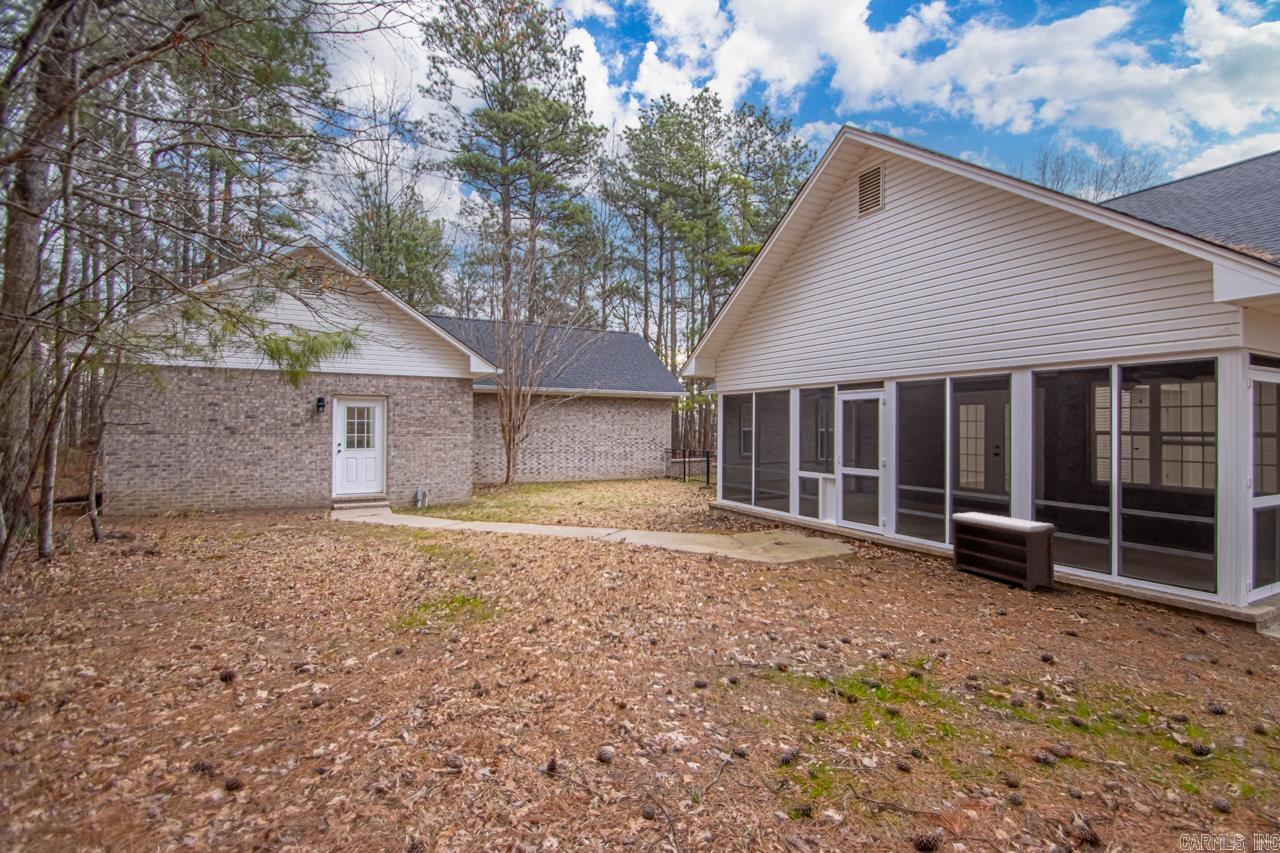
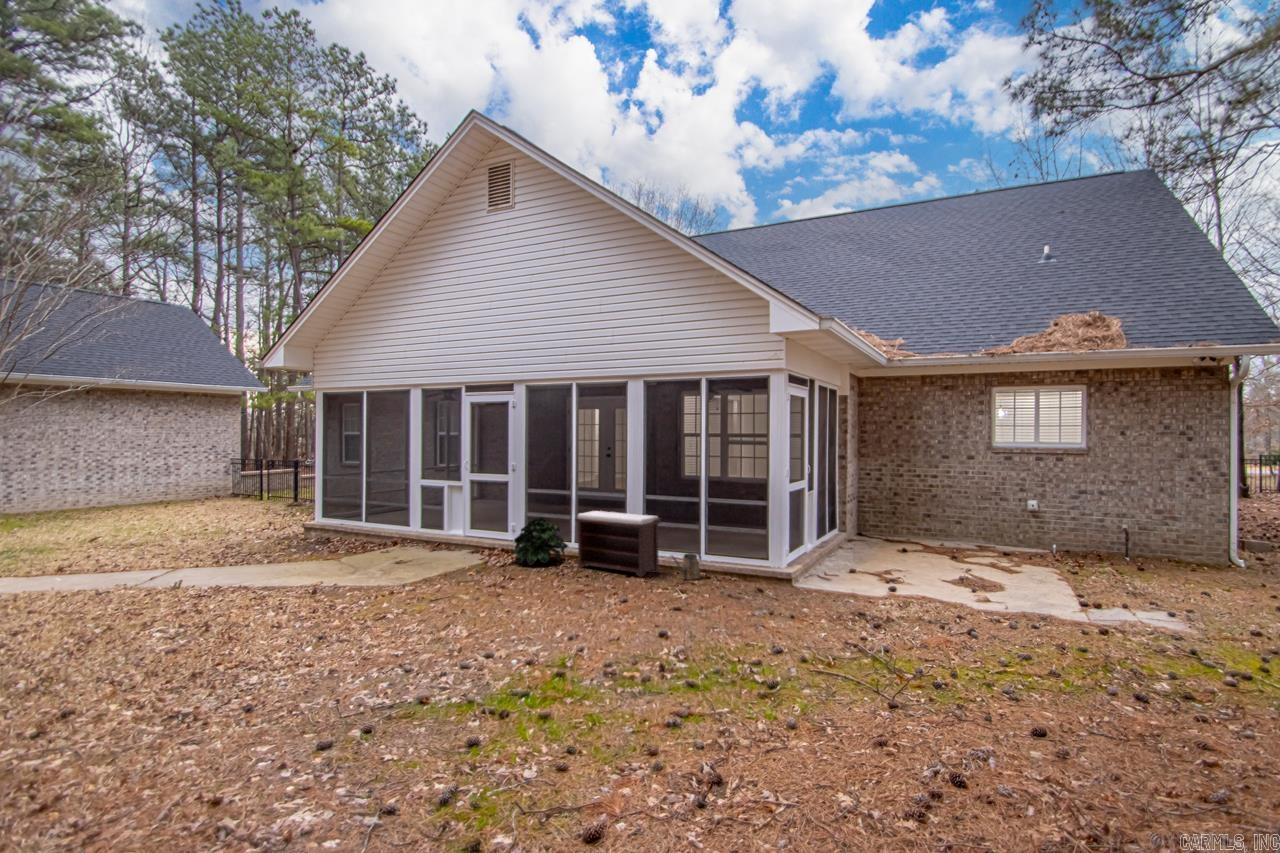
potted plant: none [881,514,944,561] -> present [512,517,568,566]
watering can: none [1068,570,1116,603] -> present [671,553,701,580]

